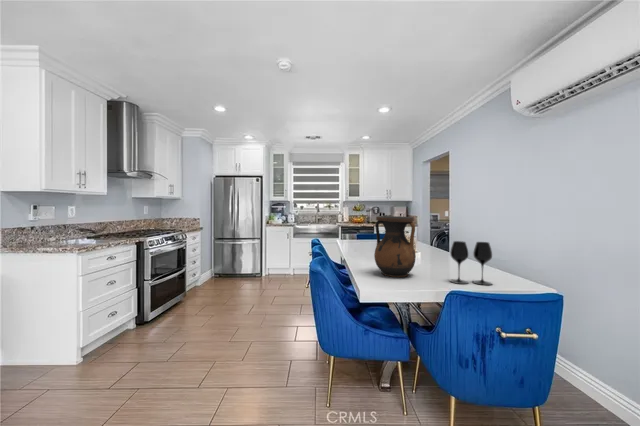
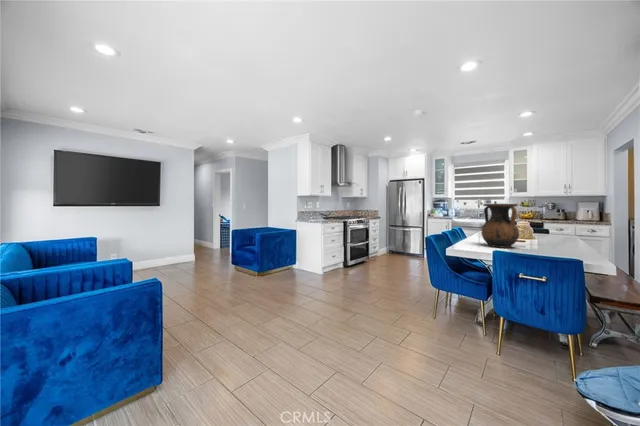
wine glass: present [450,241,492,285] -> none [546,222,594,259]

